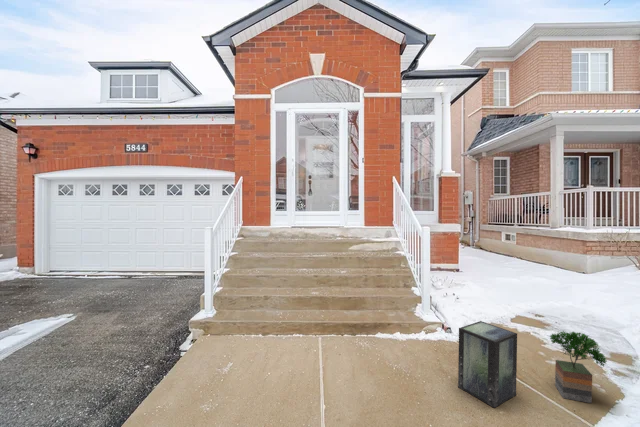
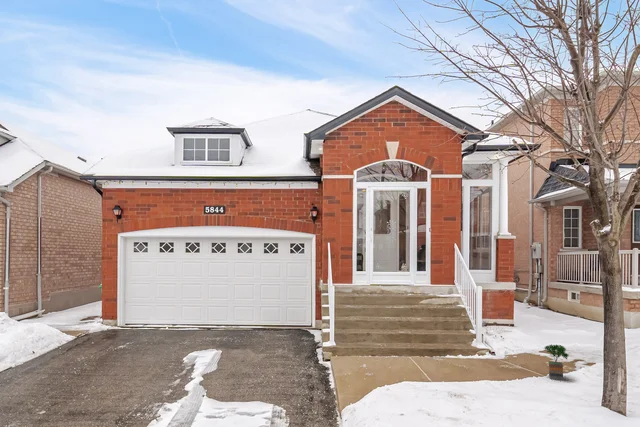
storage box: present [458,321,517,408] -> none [494,340,525,381]

